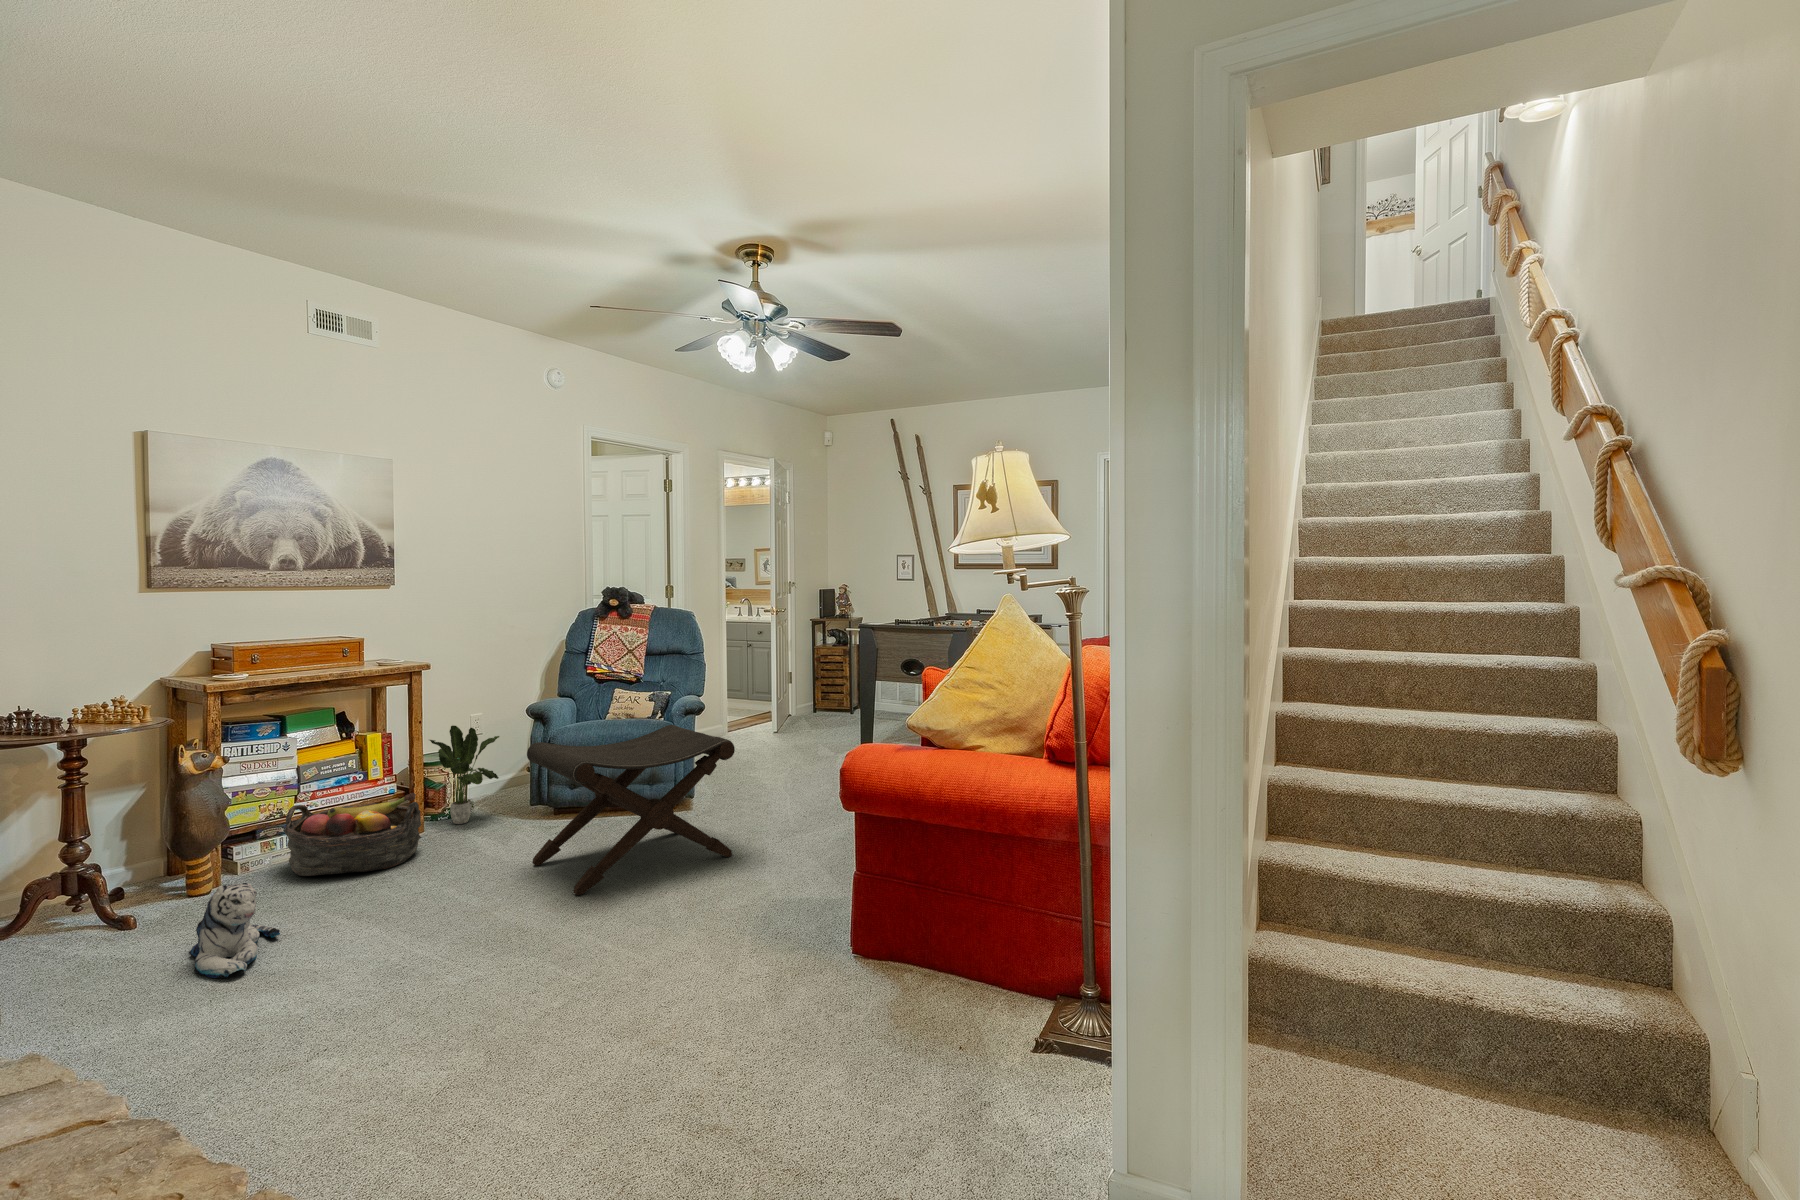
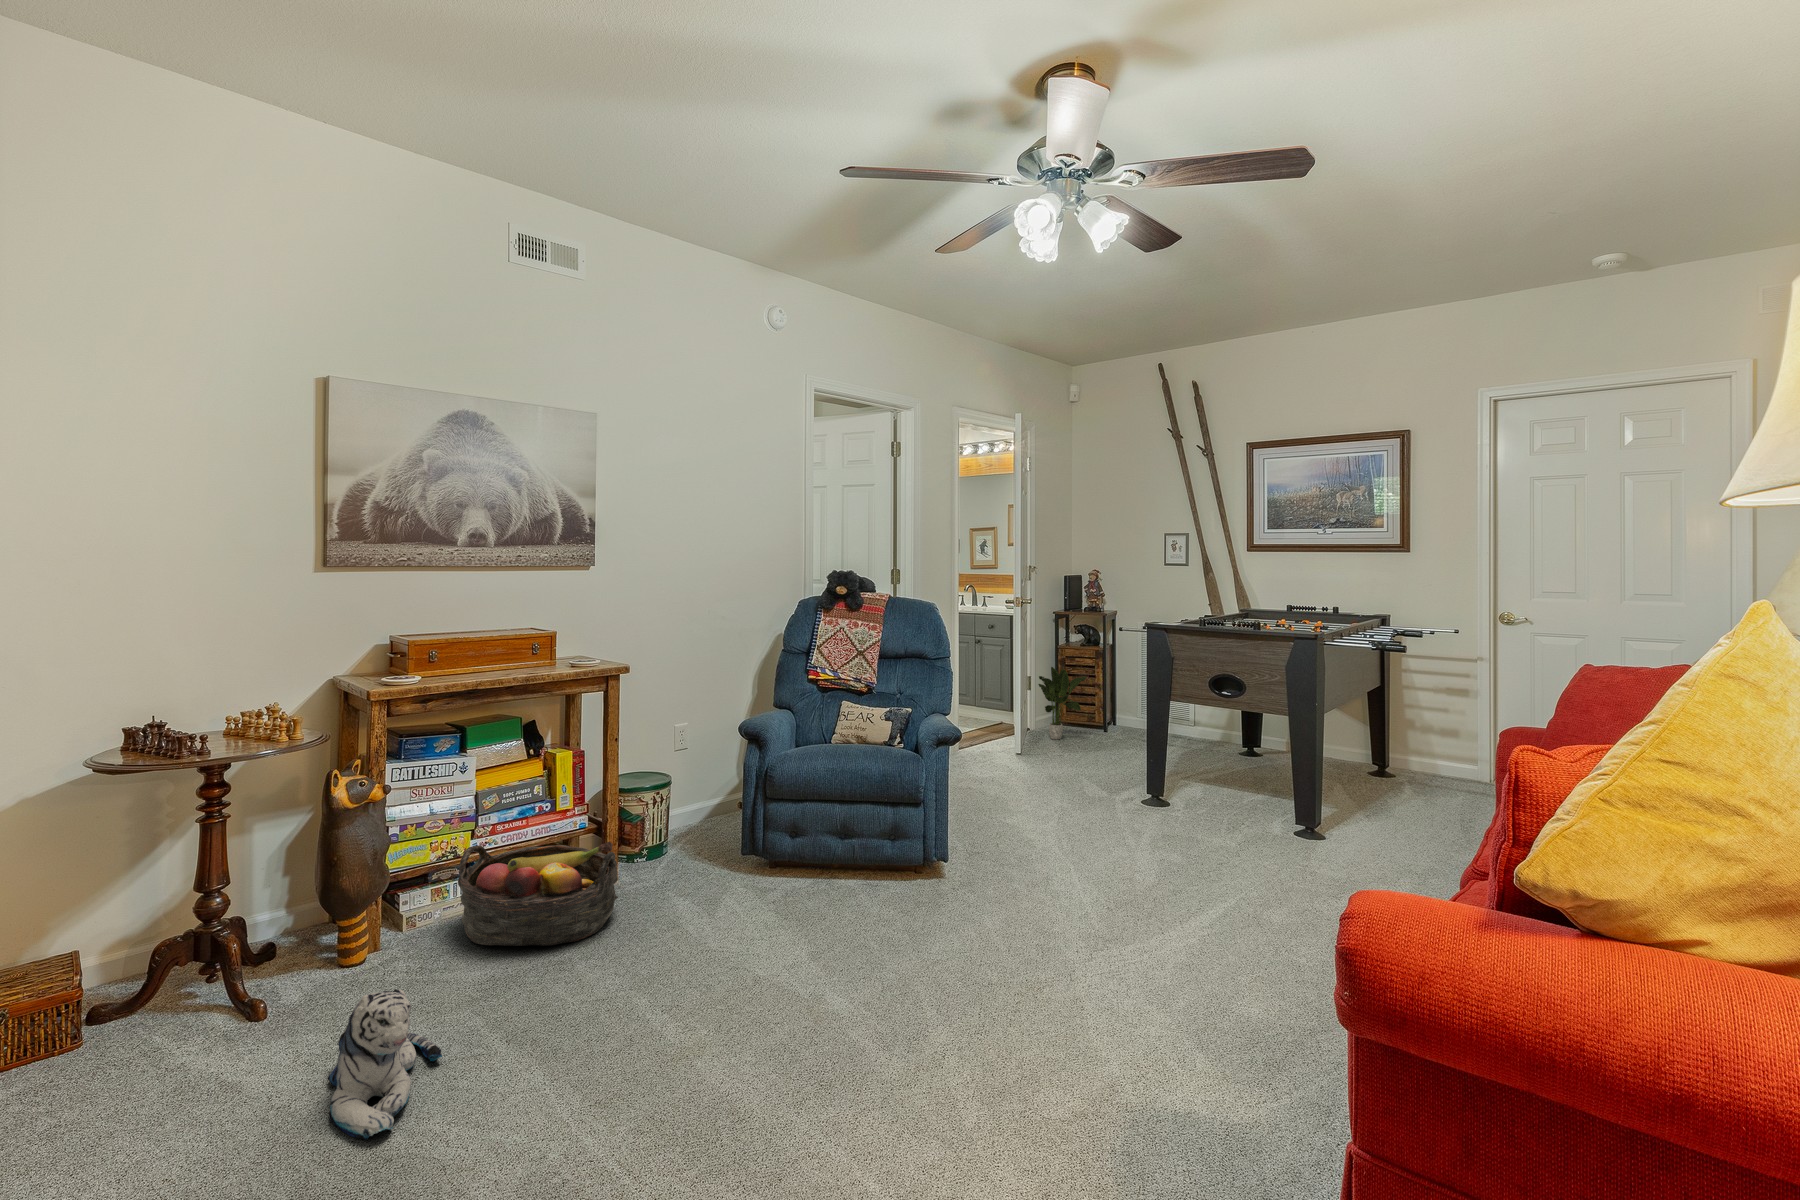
footstool: present [527,725,735,895] -> none [755,769,1039,1027]
potted plant: present [430,726,499,824] -> present [1038,667,1087,740]

